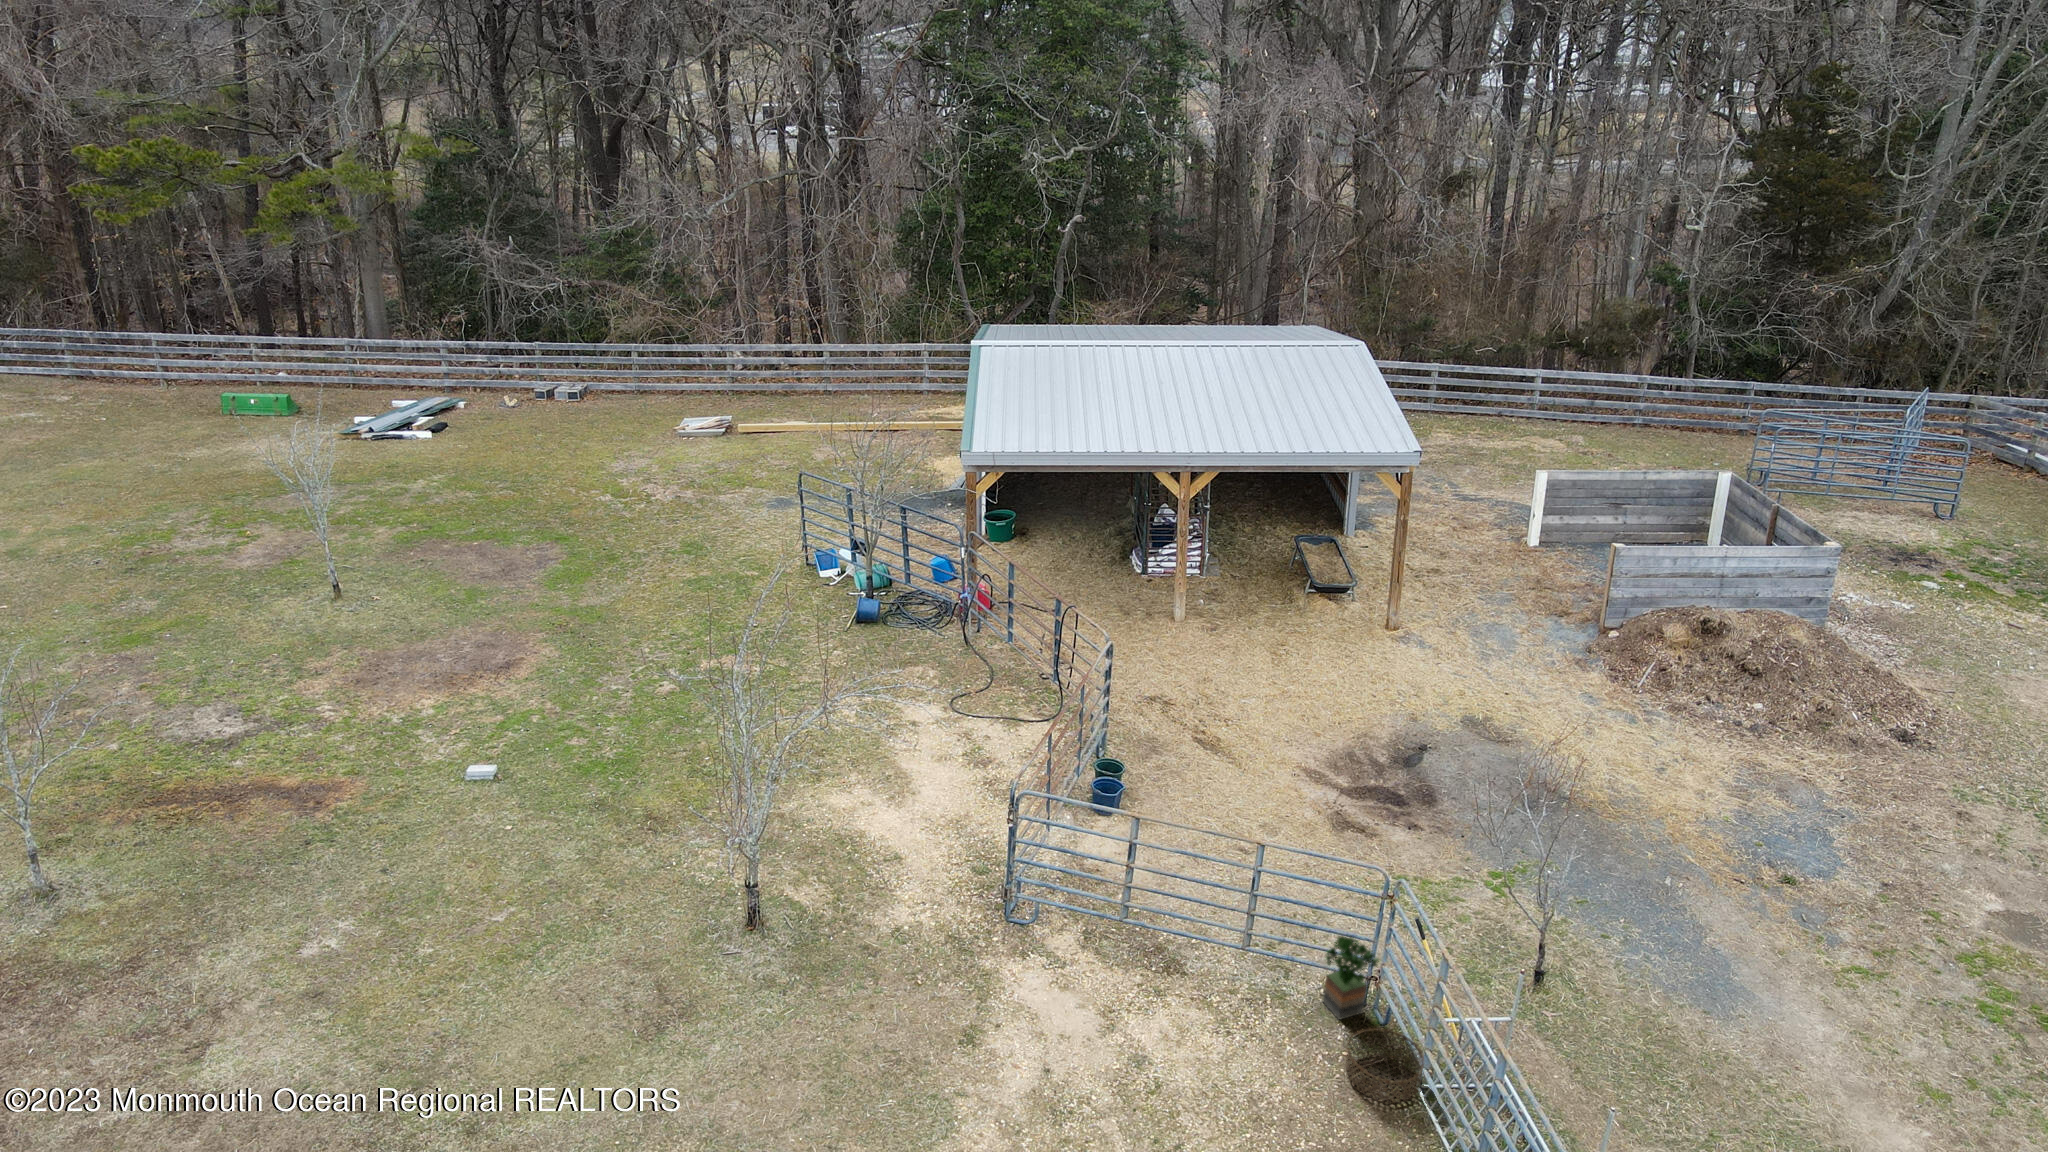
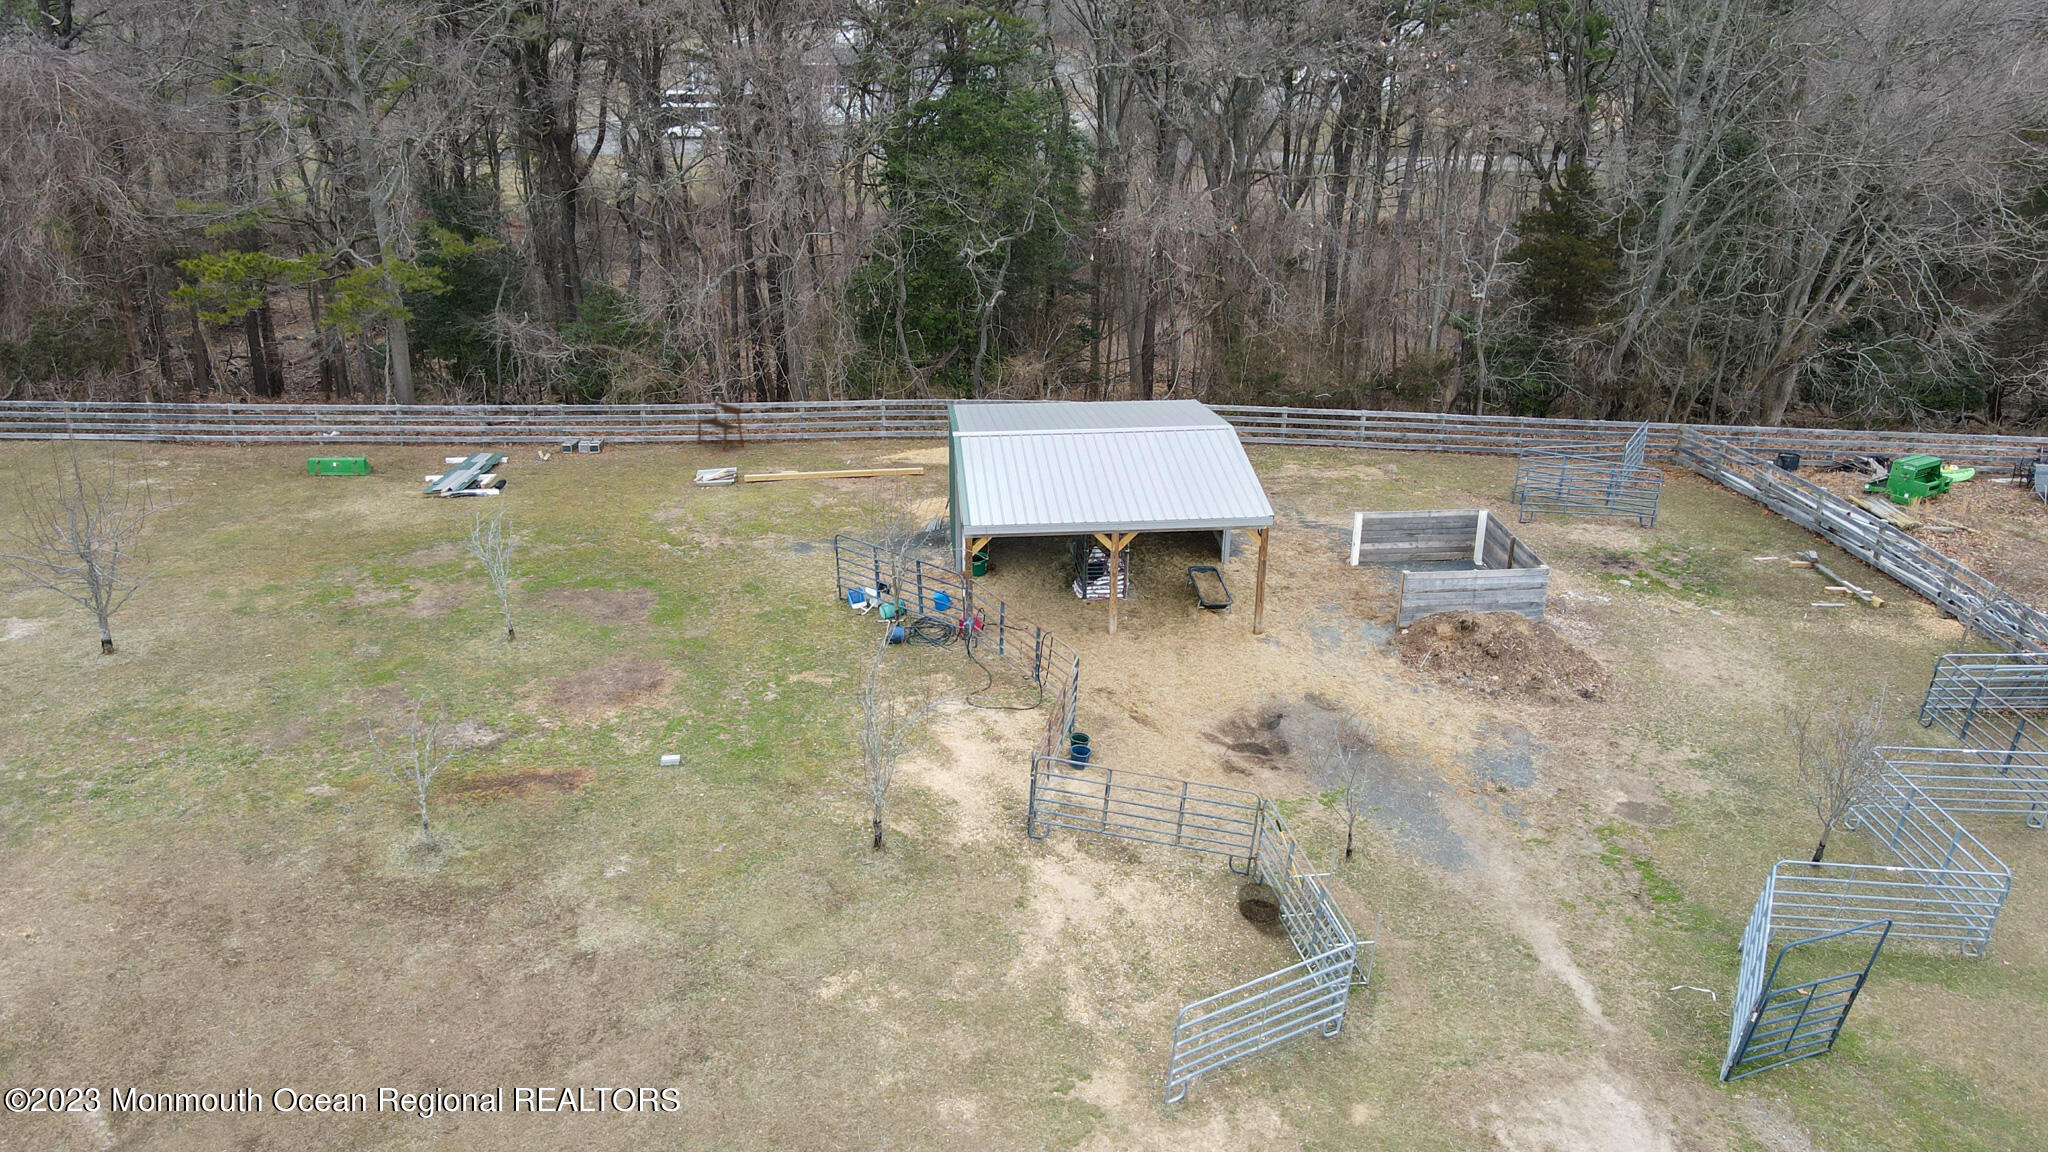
bench: none [699,343,753,403] -> present [698,402,744,451]
potted tree: present [1323,936,1379,1019] -> none [1224,833,1257,881]

